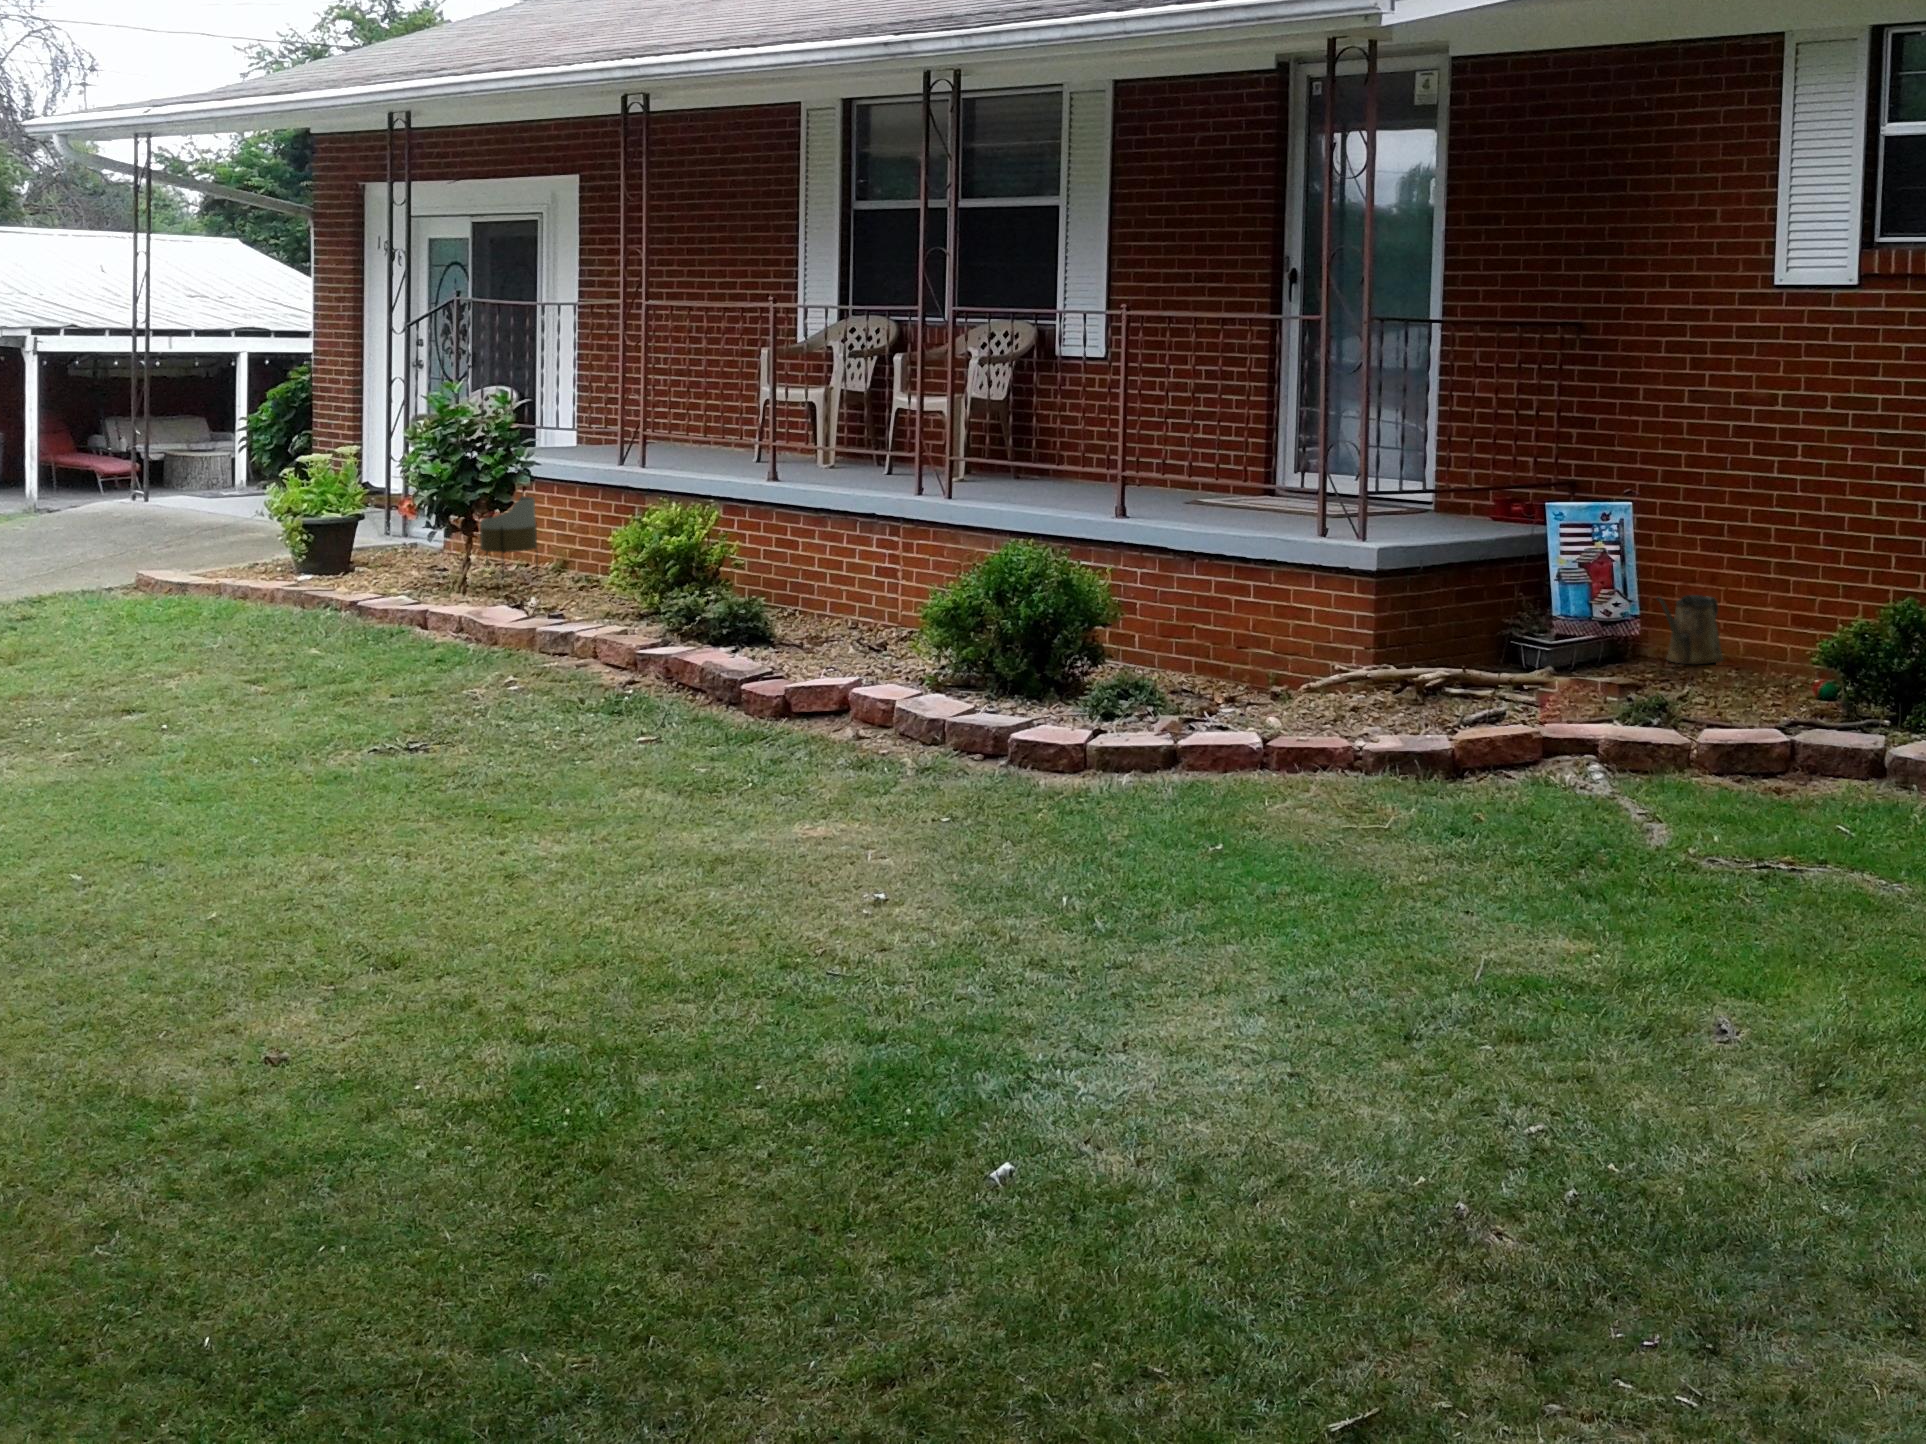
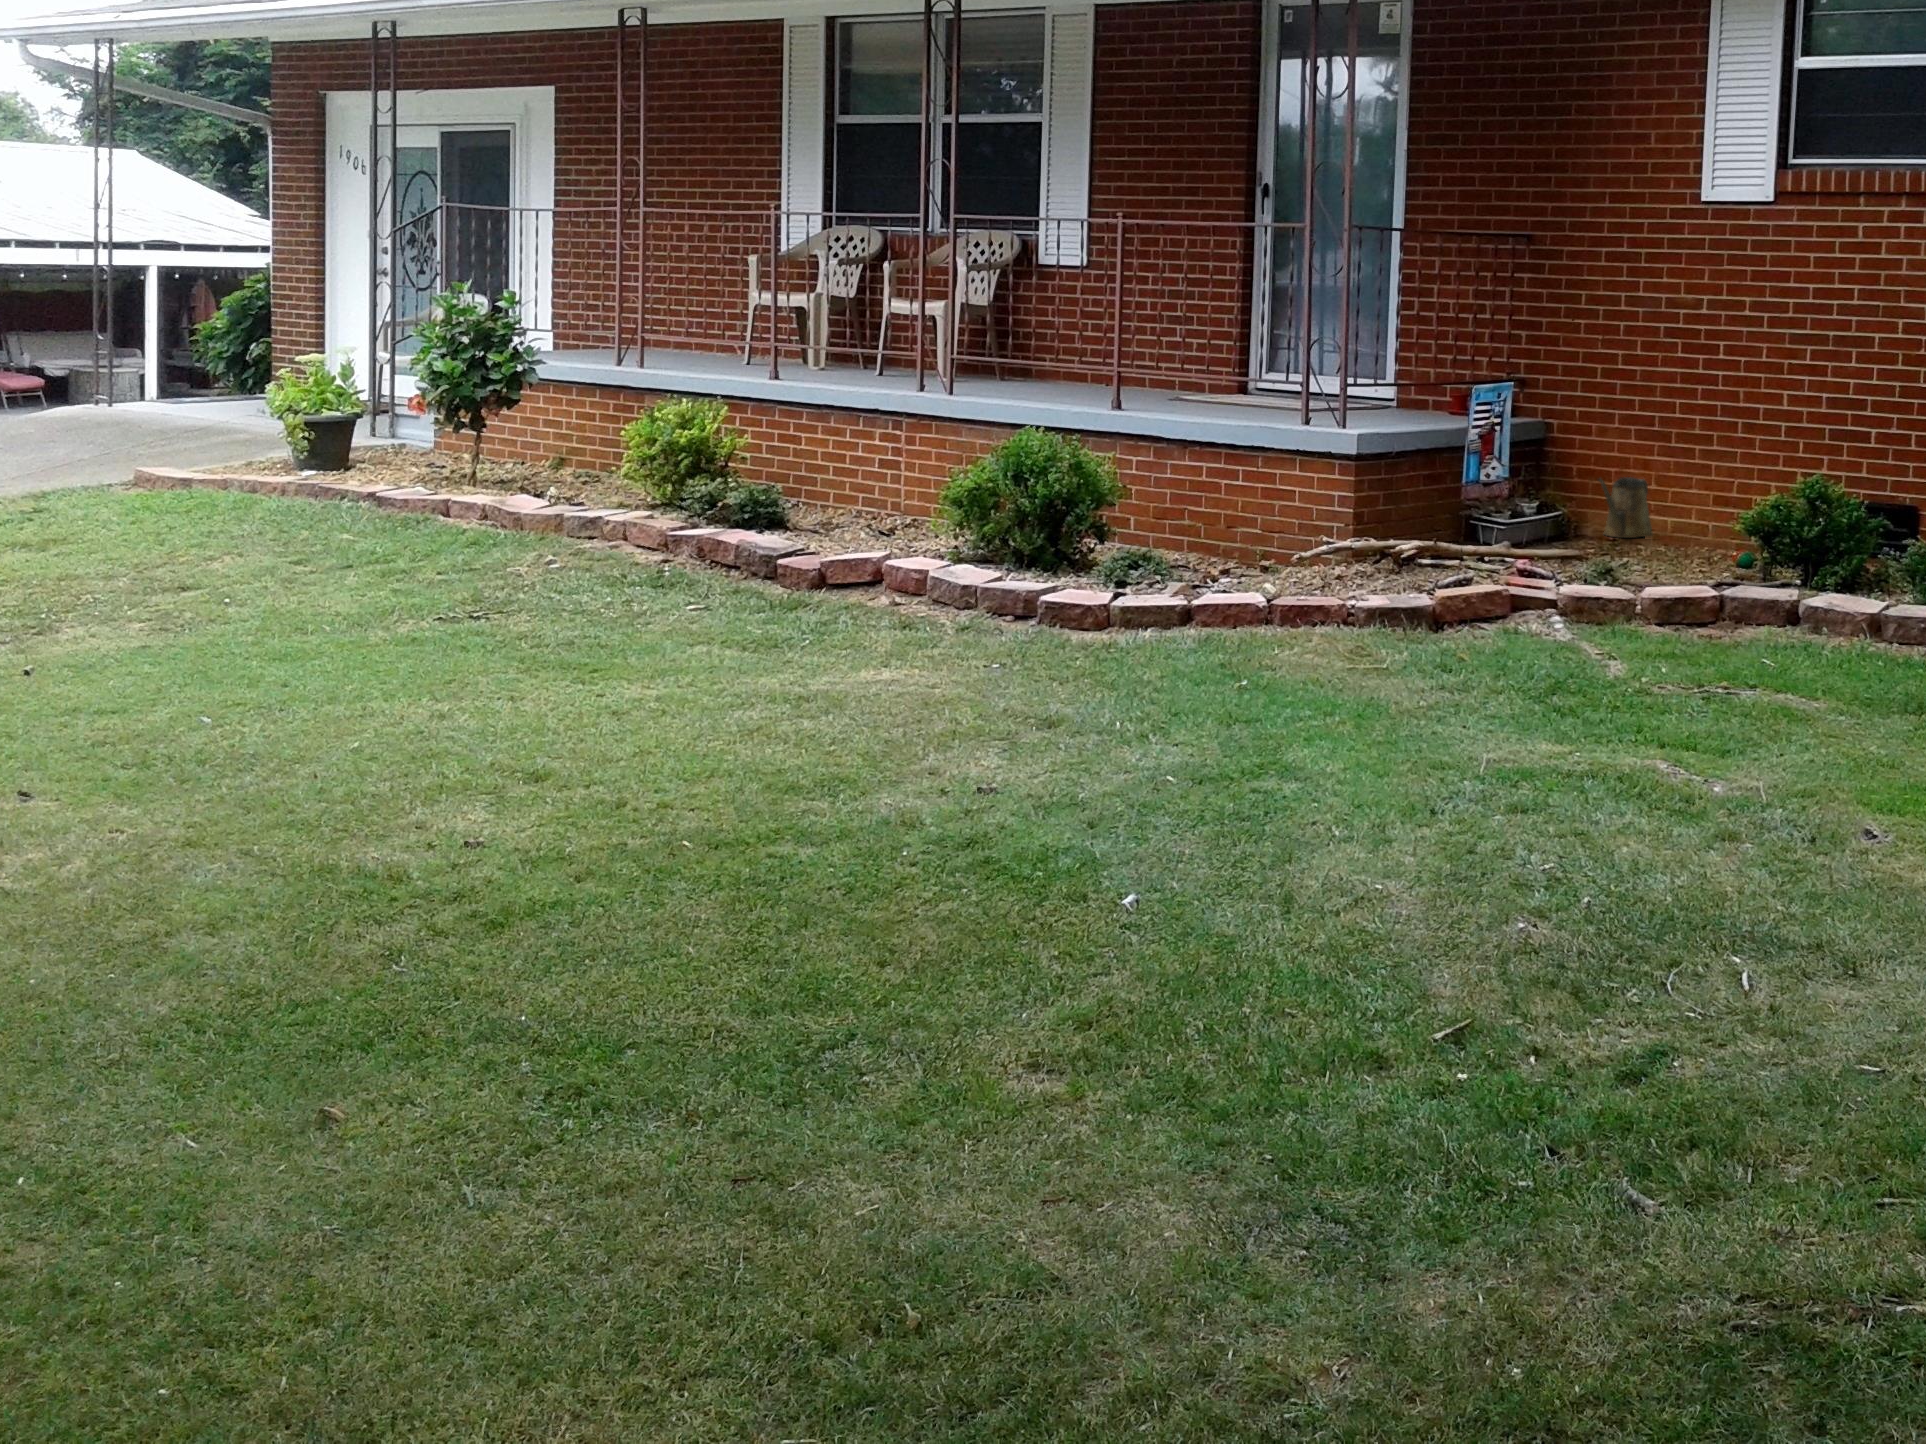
planter: present [480,496,538,568] -> none [475,396,533,476]

